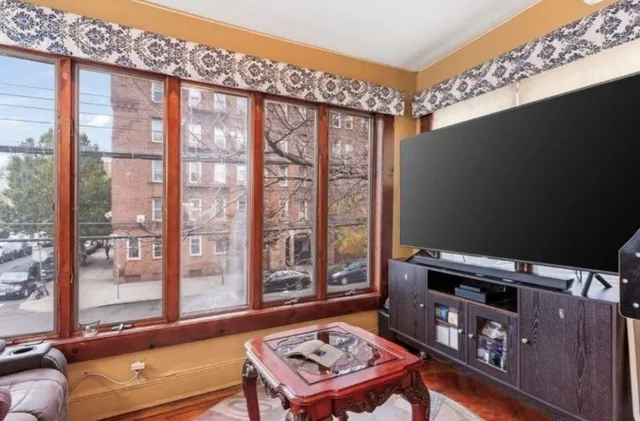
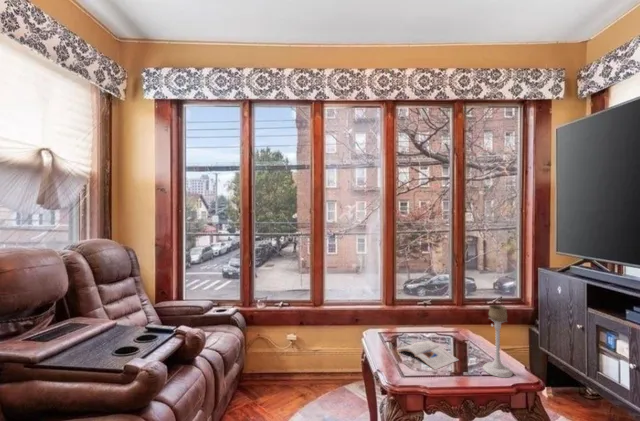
candle holder: none [368,294,393,362] -> present [483,305,513,377]

